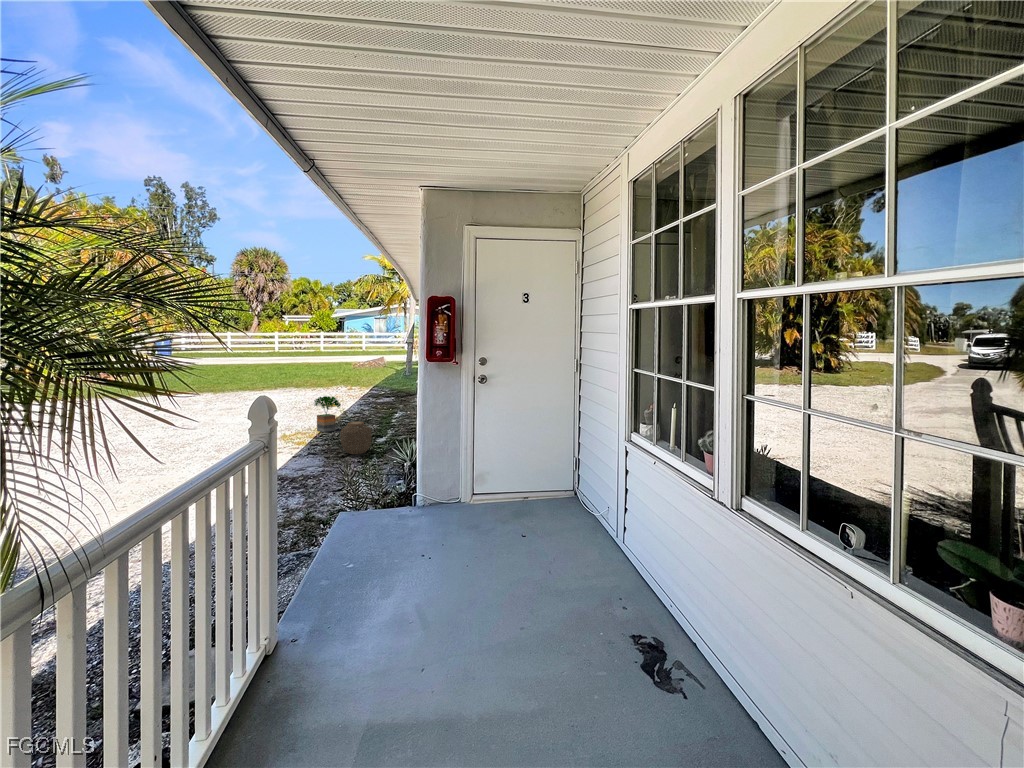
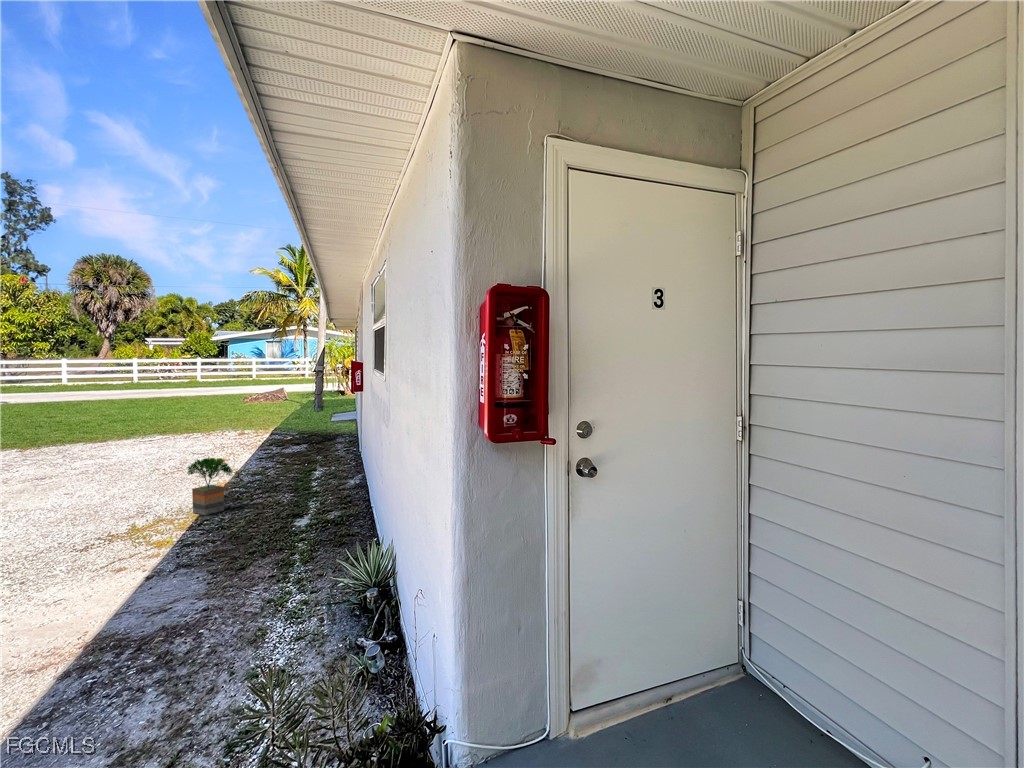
woven basket: present [340,421,371,454] -> none [236,506,290,564]

